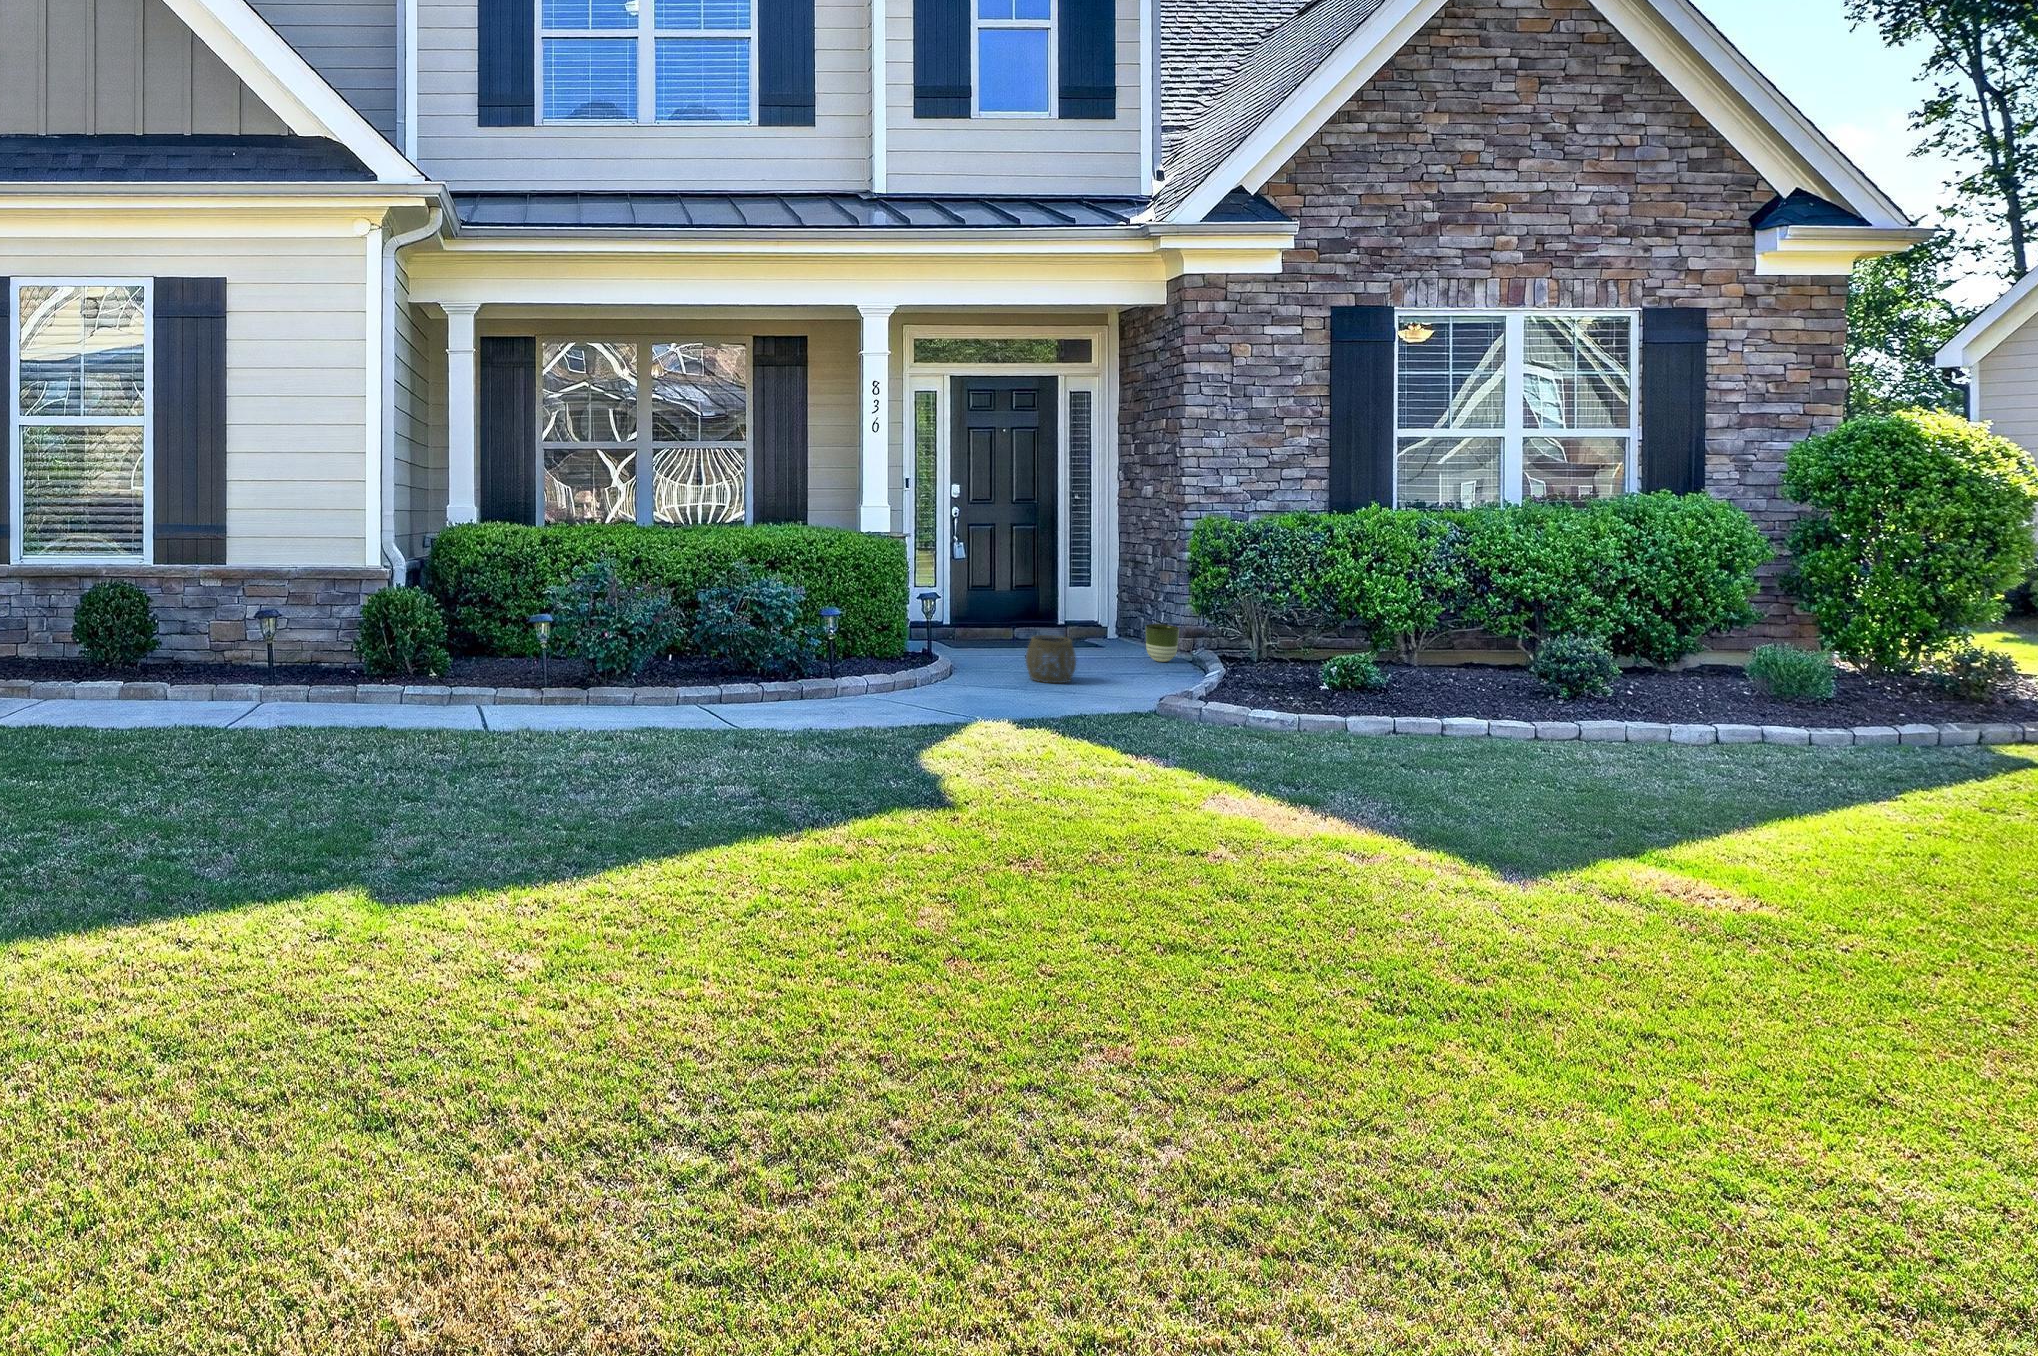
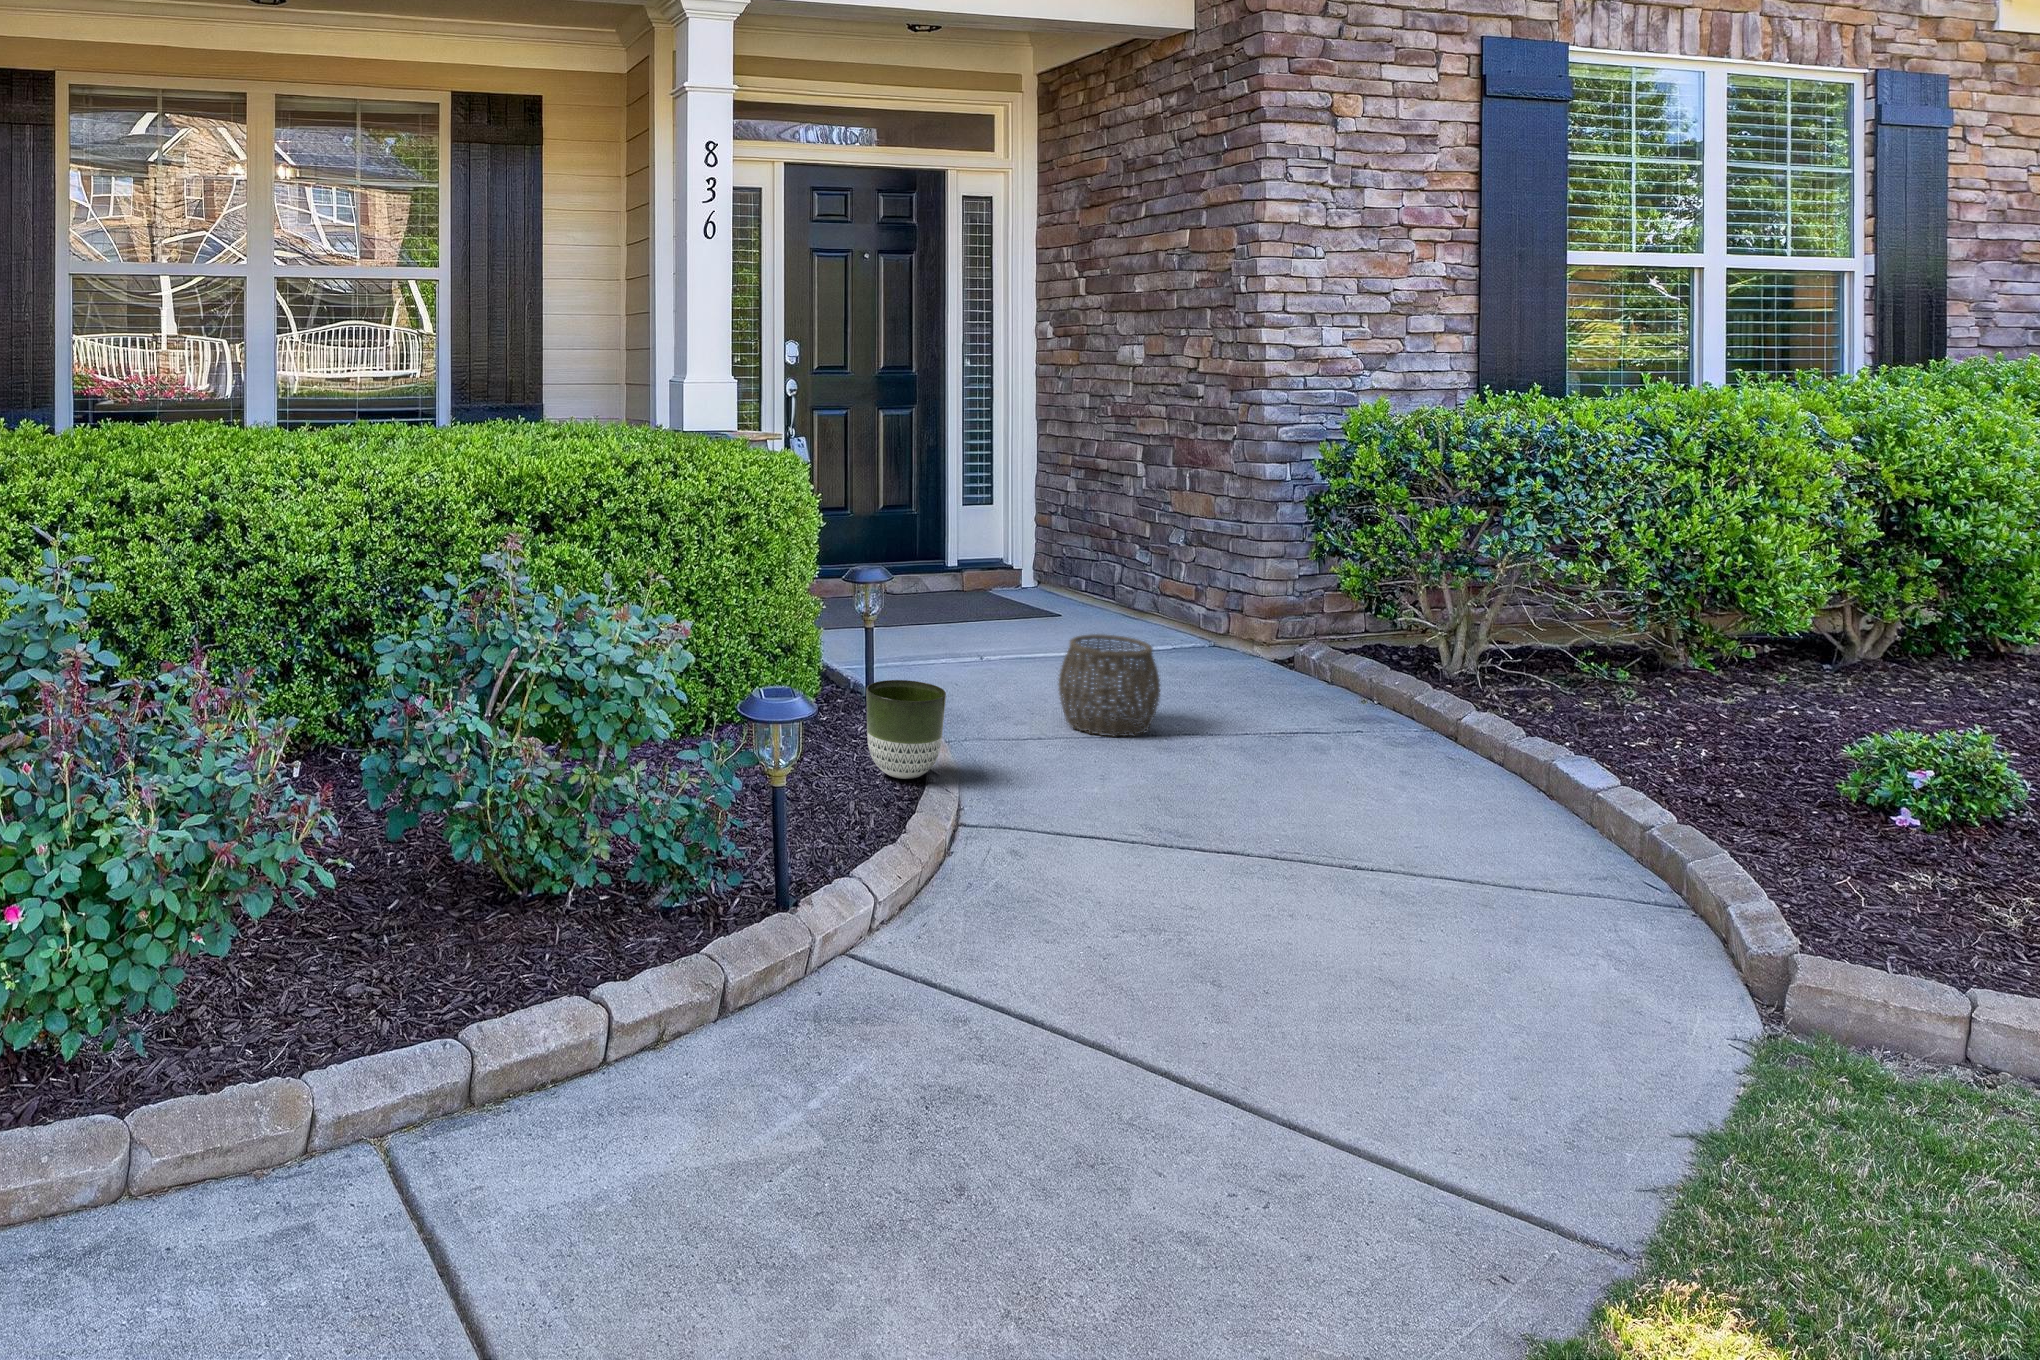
planter: present [1145,624,1179,662] -> present [866,680,946,779]

